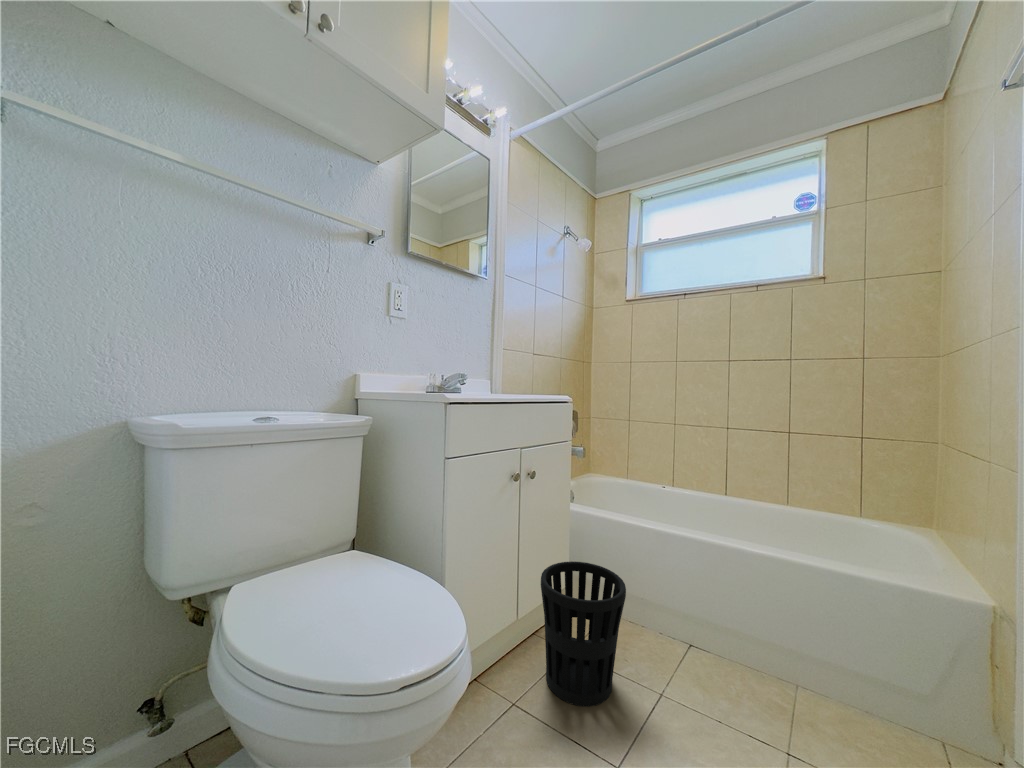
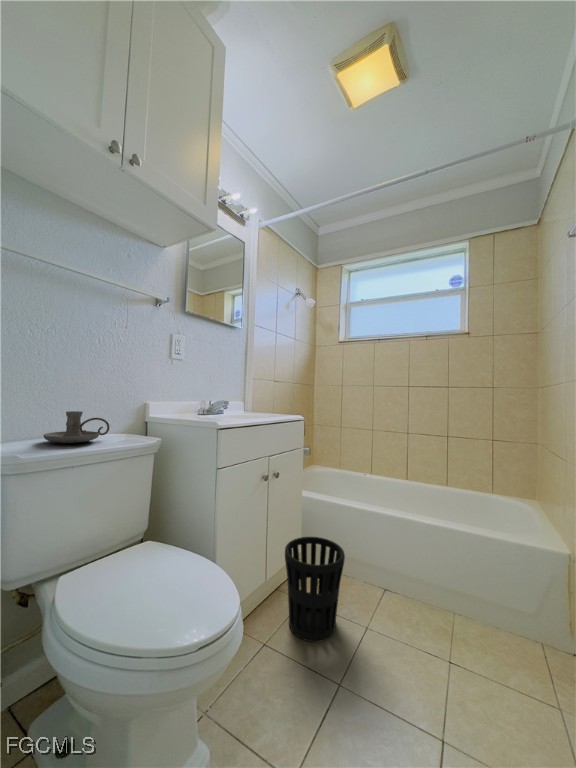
candle holder: none [219,377,305,418] -> present [43,411,110,443]

